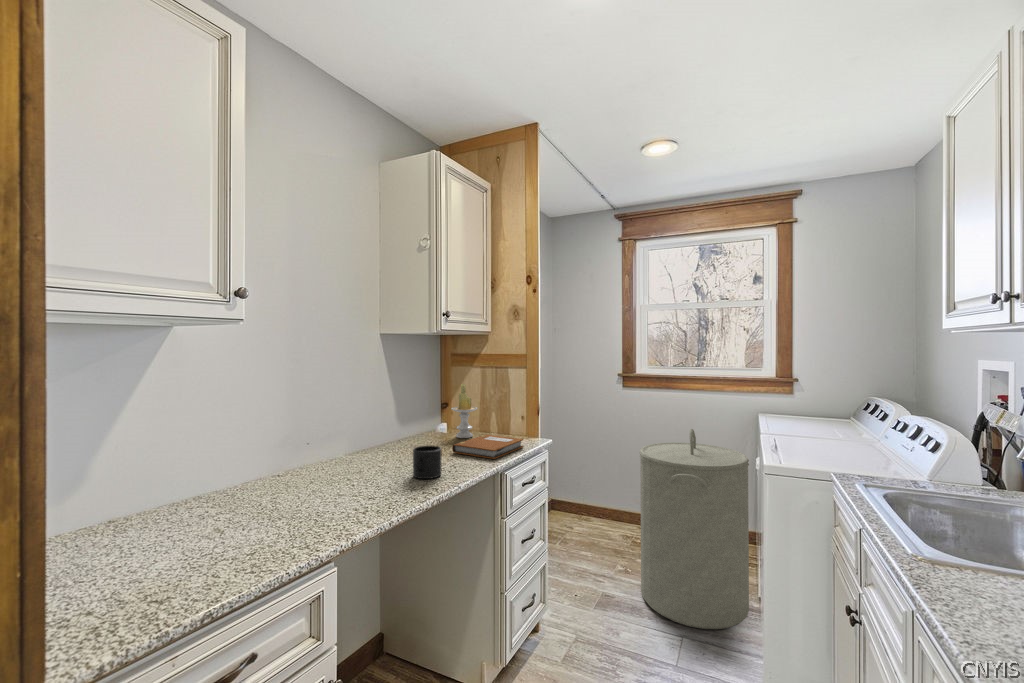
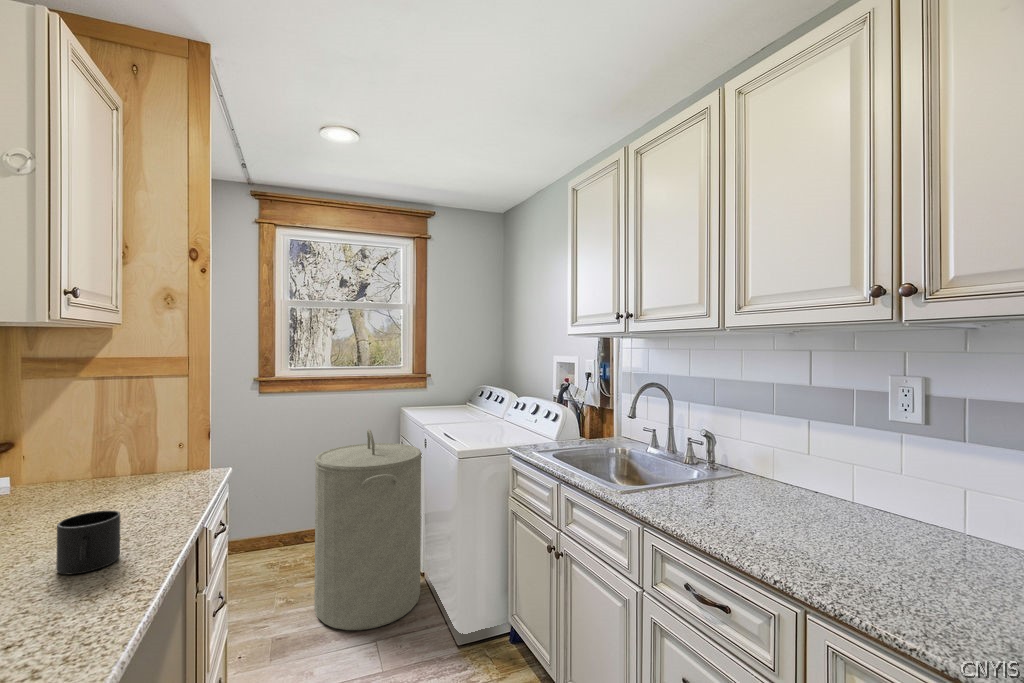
candle: present [451,384,478,438] -> none [39,406,97,495]
notebook: present [452,435,523,459] -> none [85,473,203,518]

